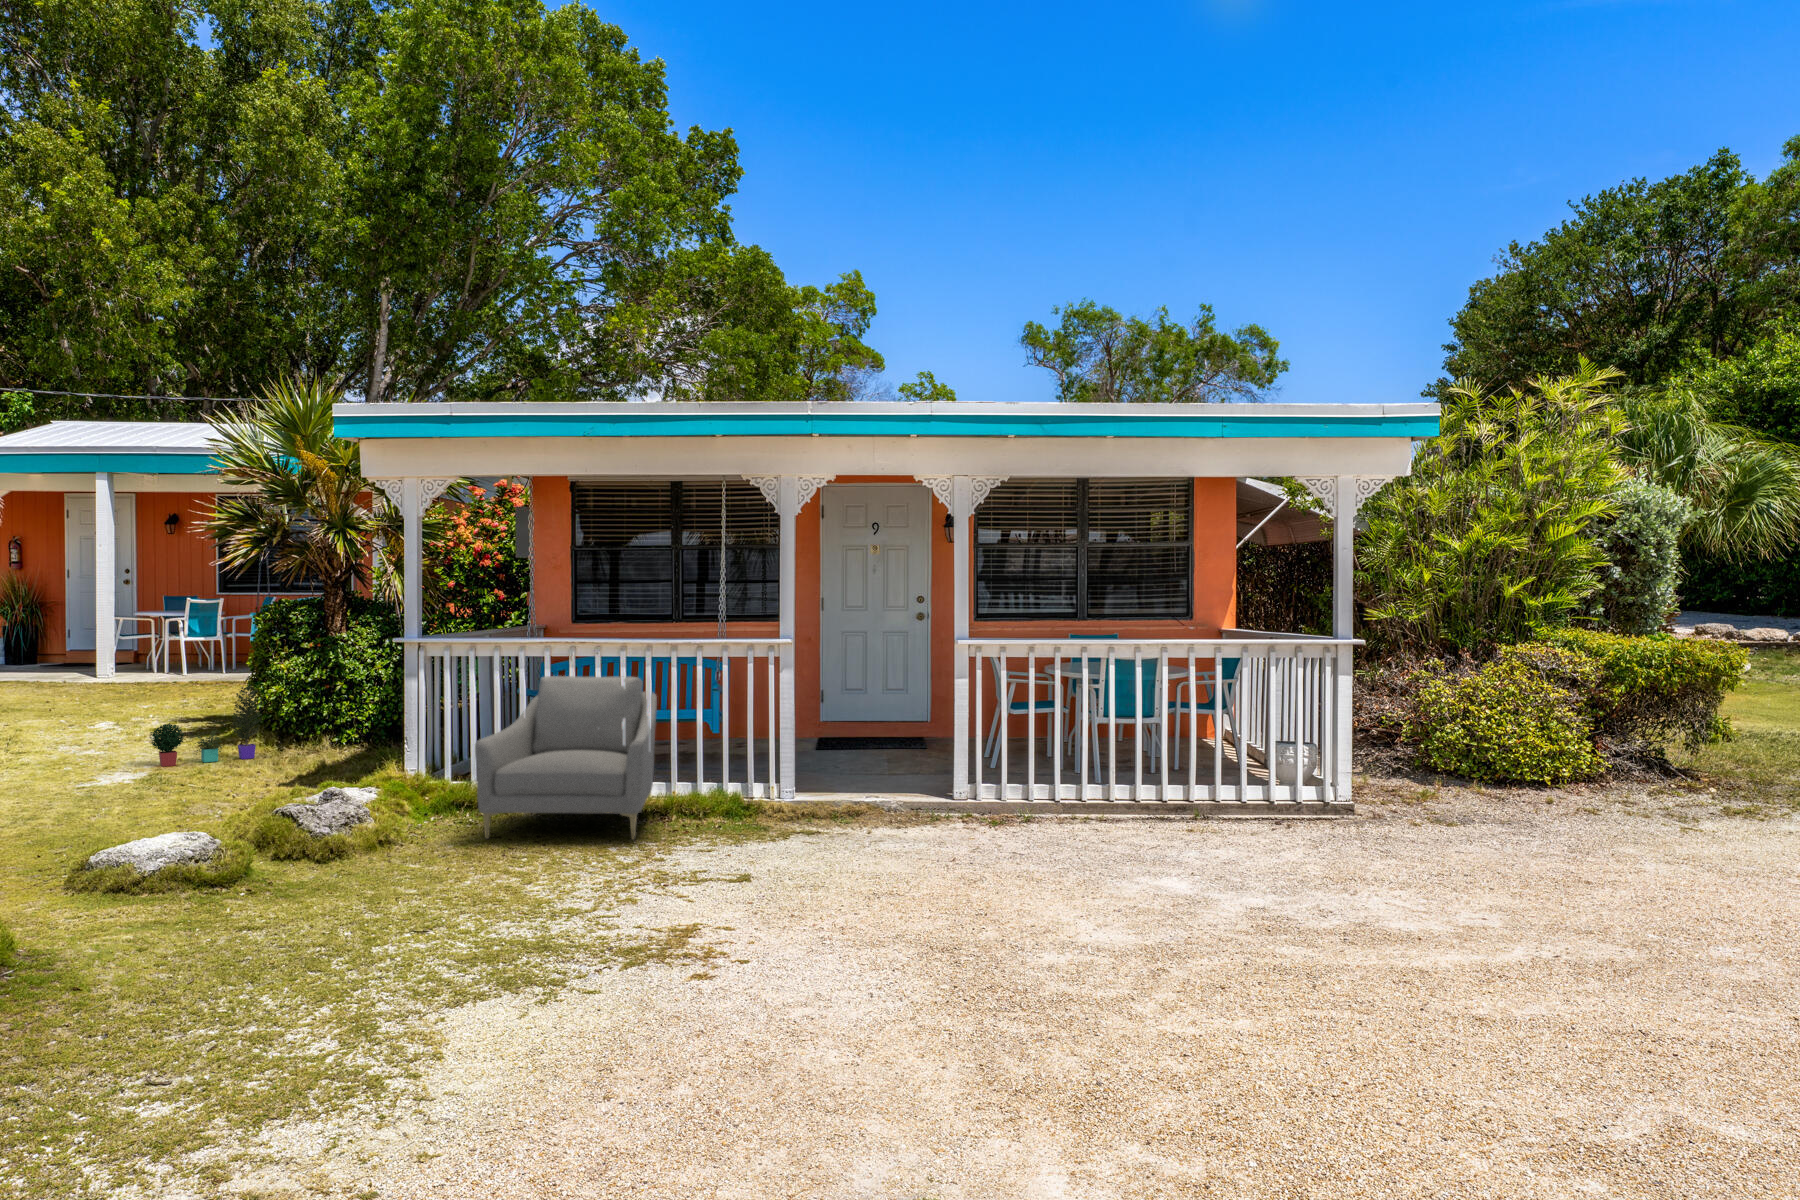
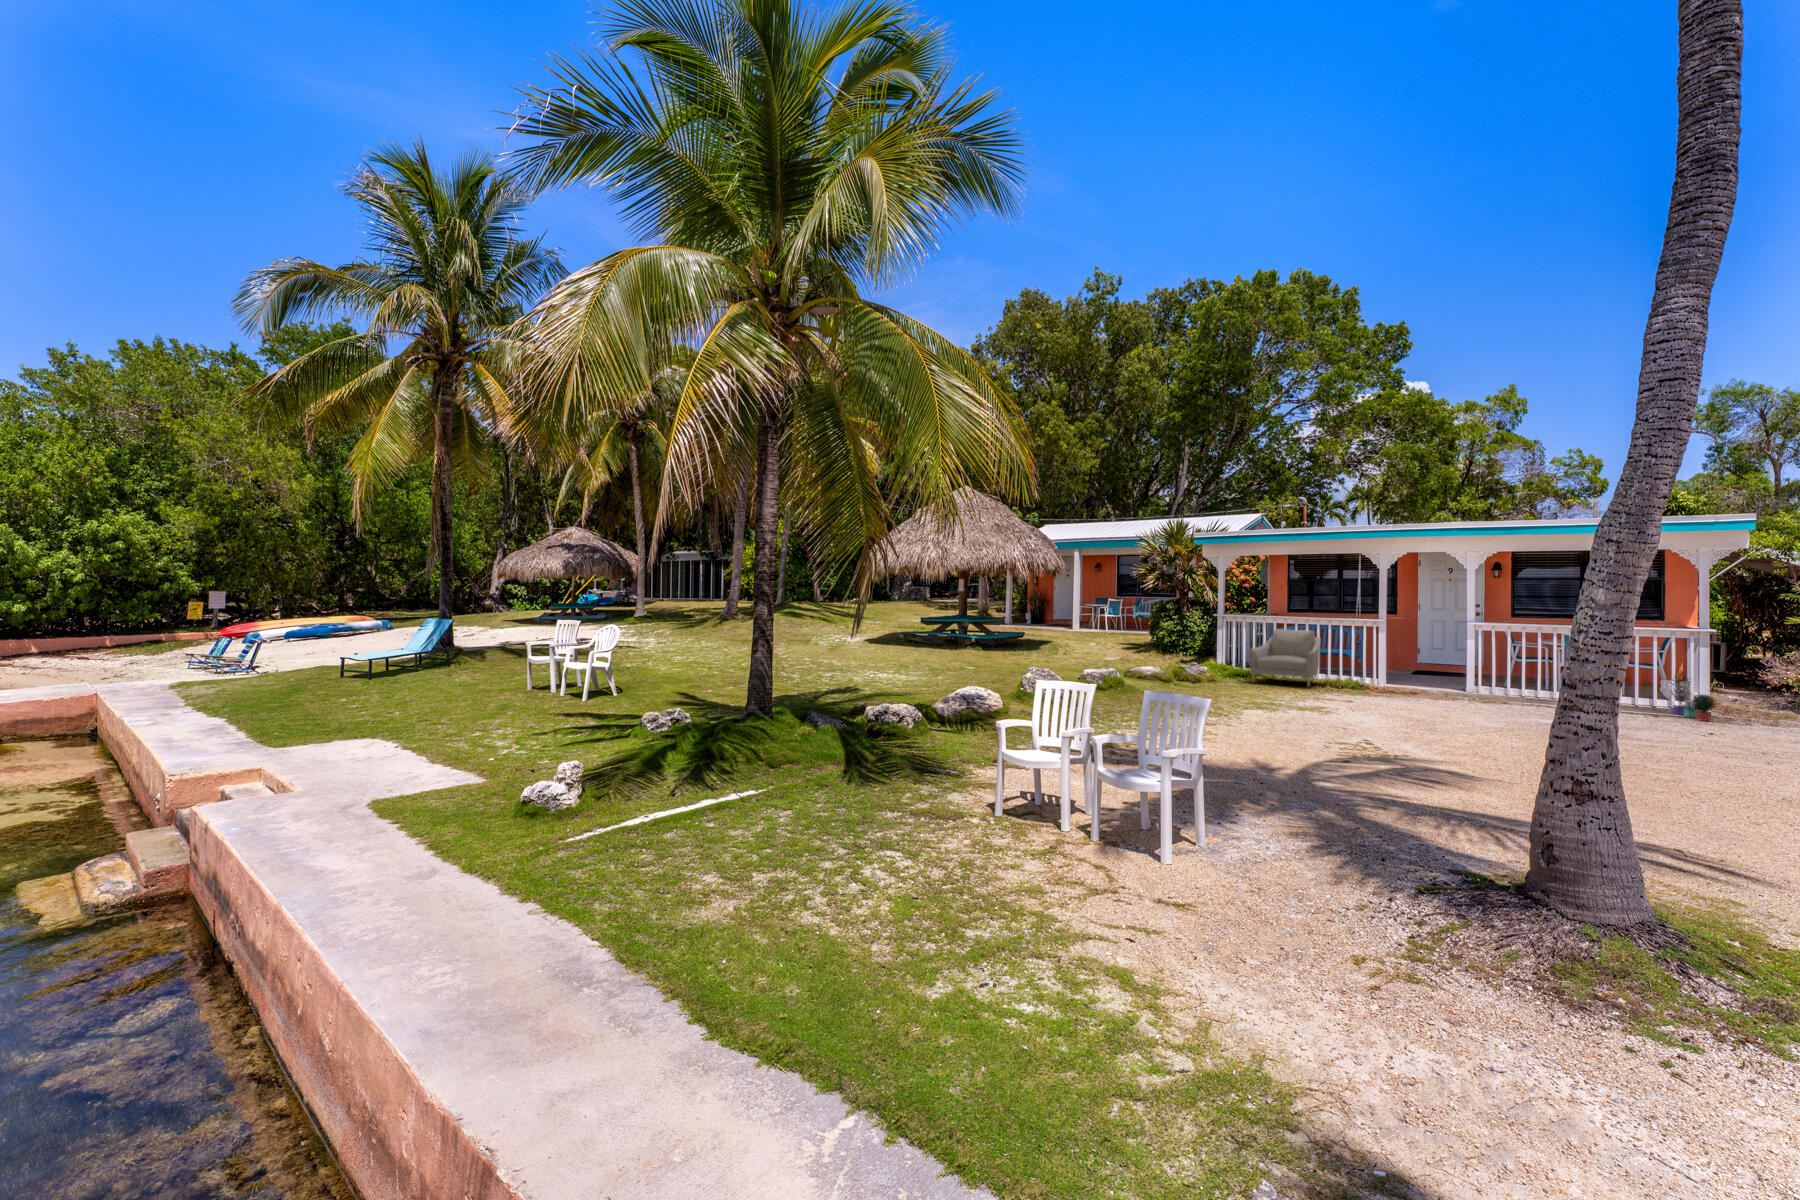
potted plant: present [150,685,262,767] -> present [1671,671,1715,721]

